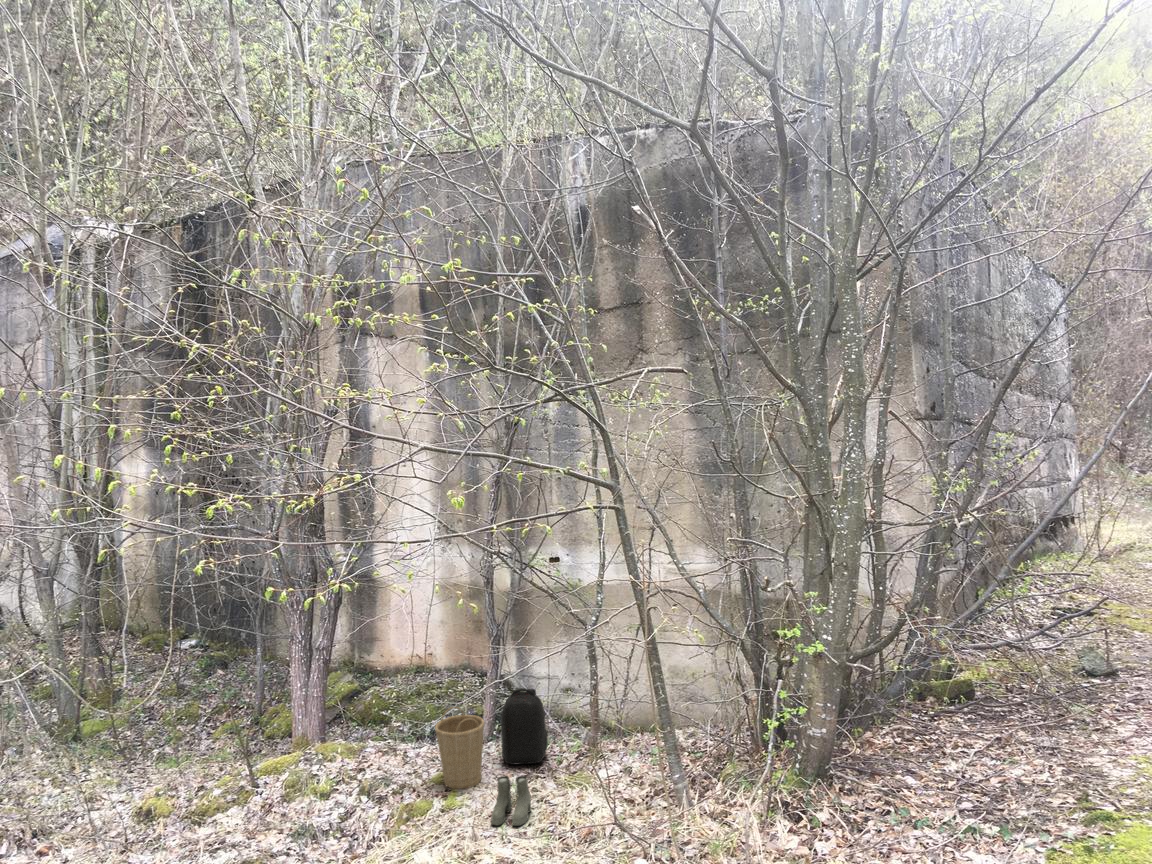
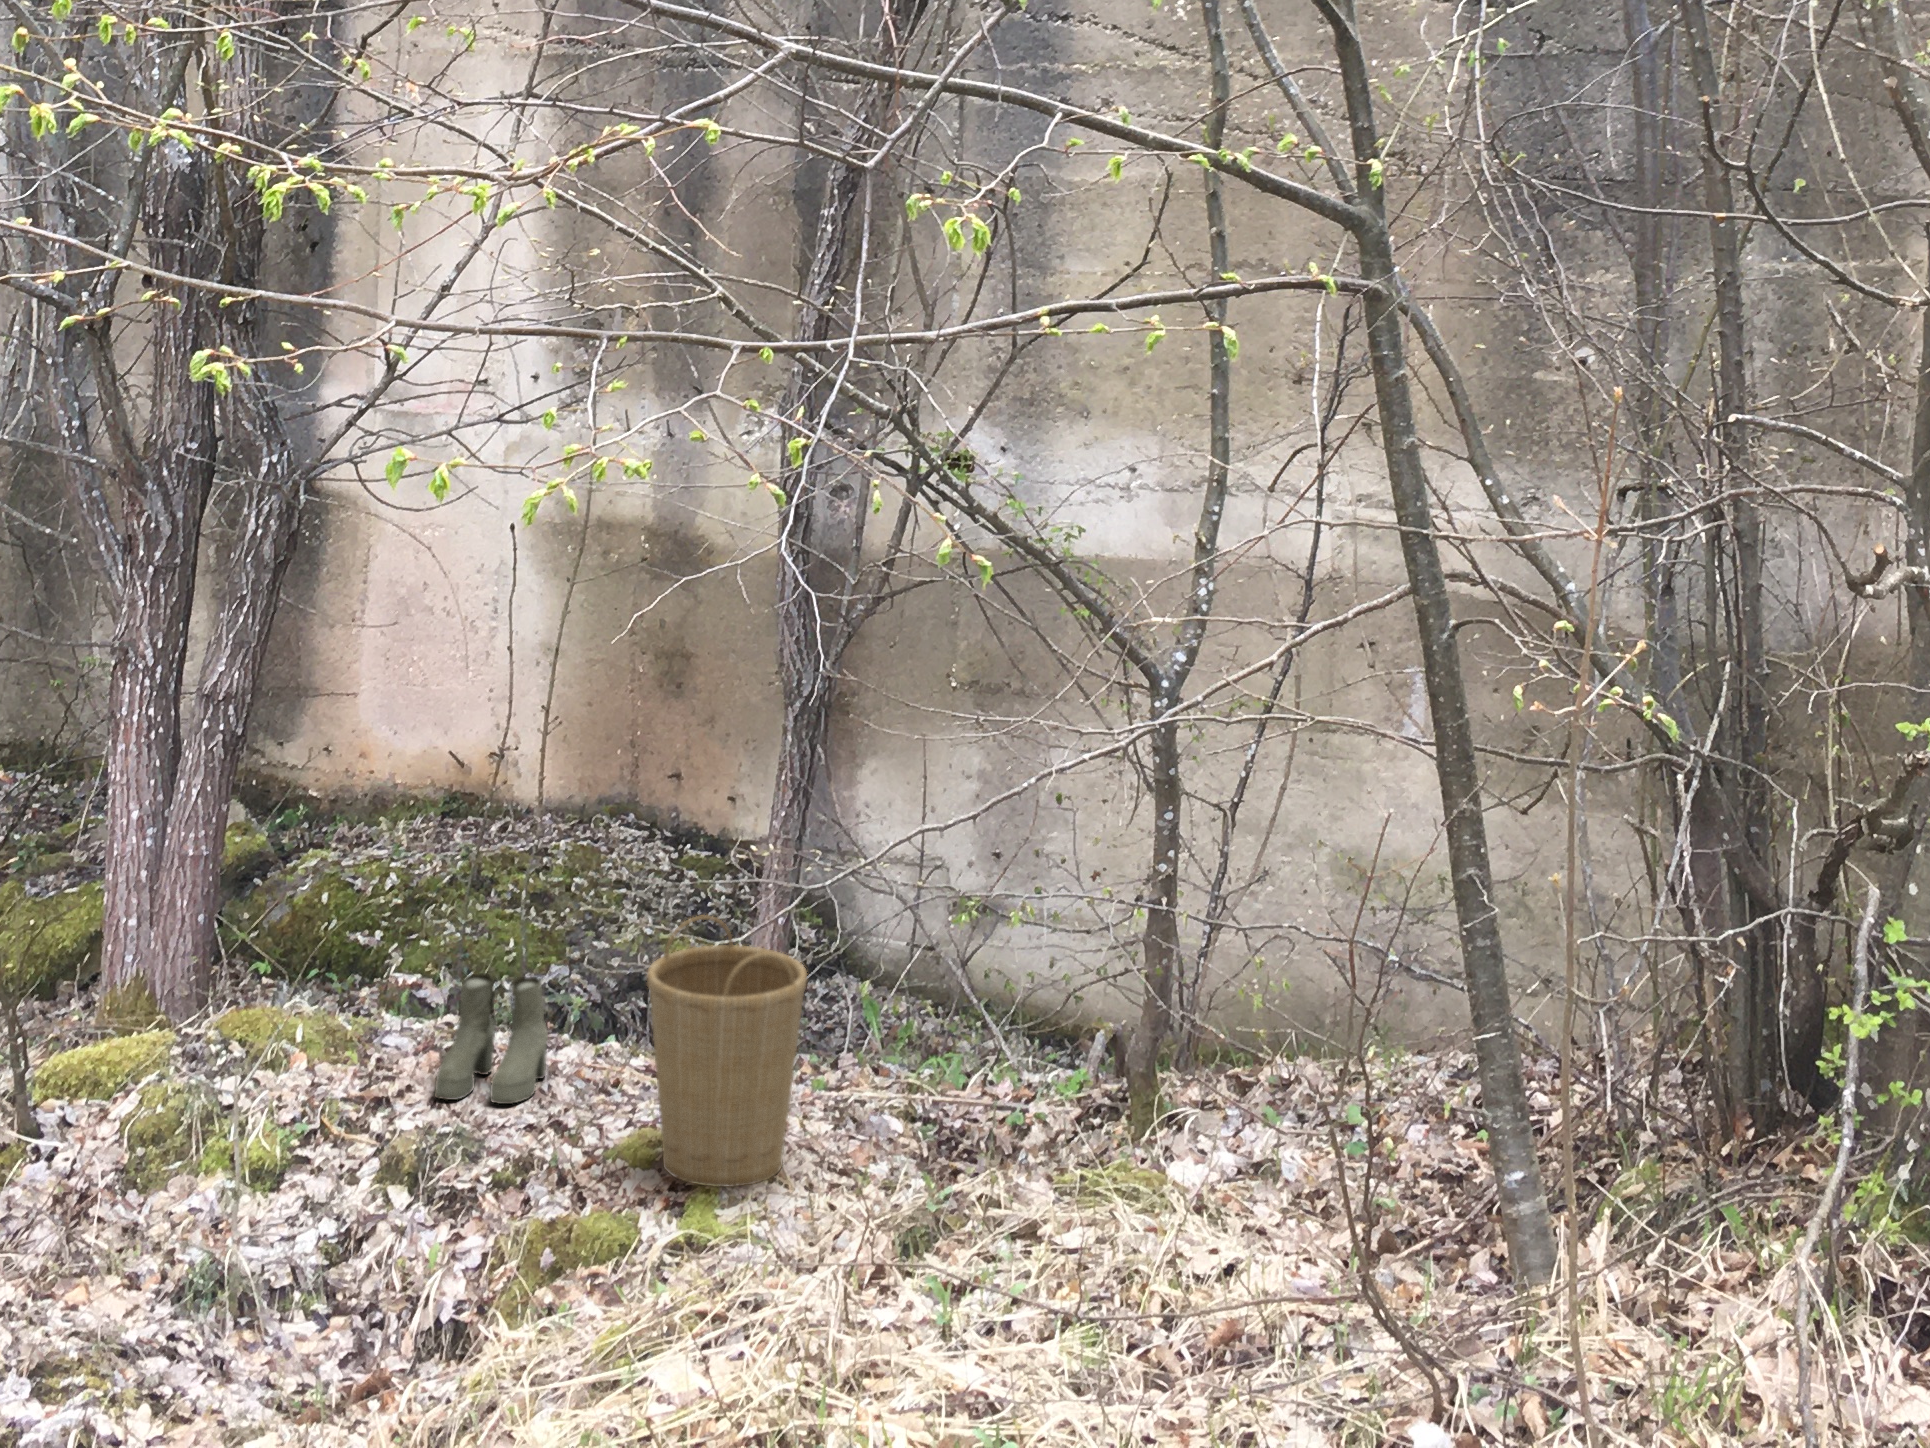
backpack: present [501,688,548,765] -> none [839,876,989,1127]
boots: present [491,776,531,826] -> present [435,973,548,1104]

